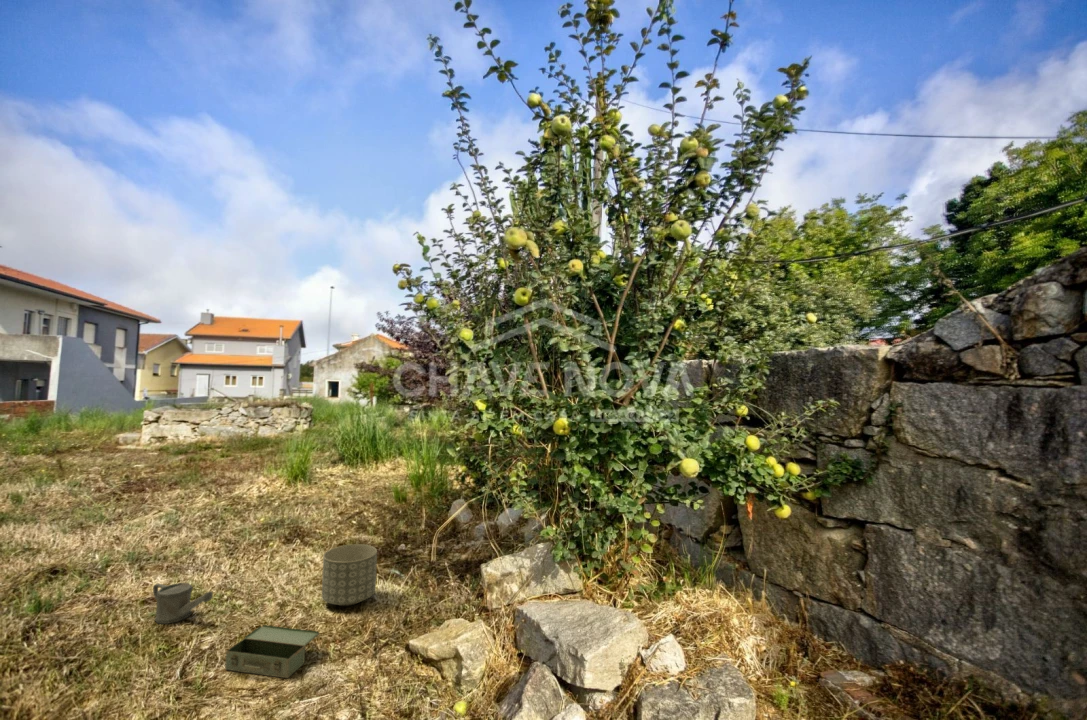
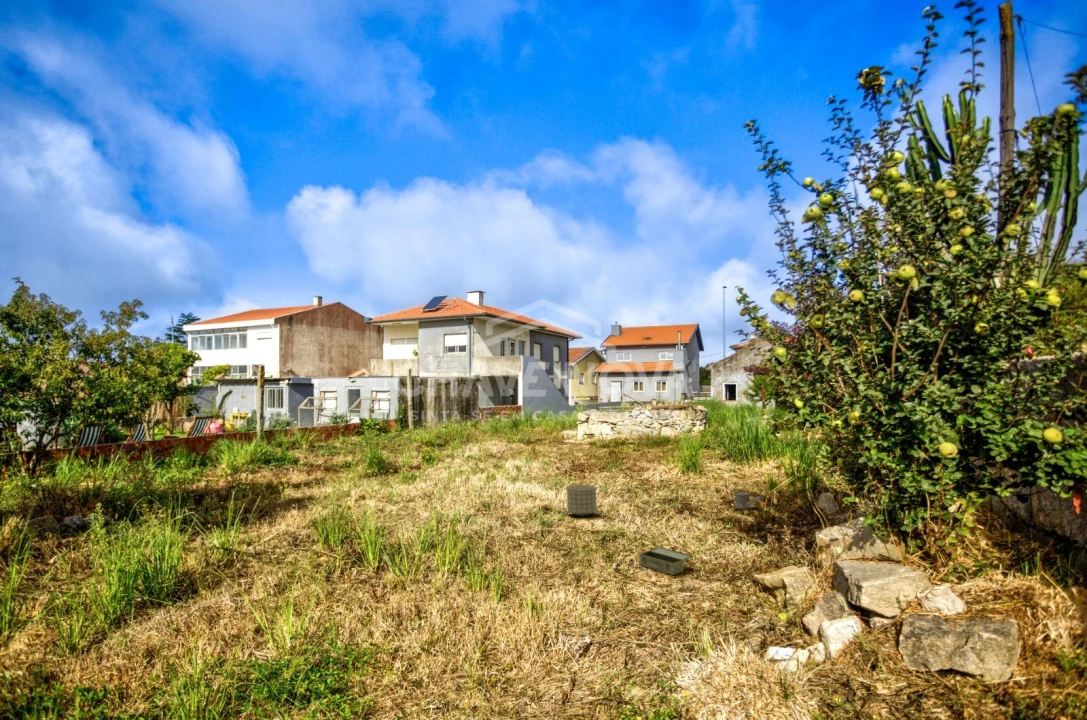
planter: present [322,544,377,606] -> present [567,485,597,516]
watering can: present [153,583,213,624] -> present [730,491,763,509]

